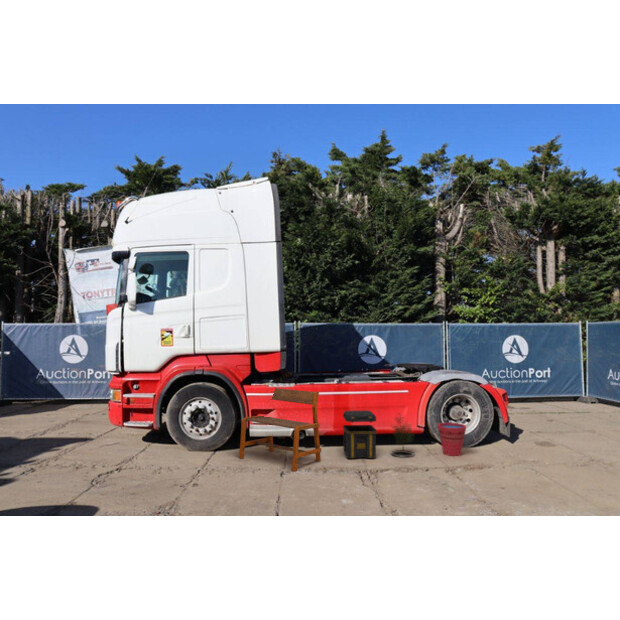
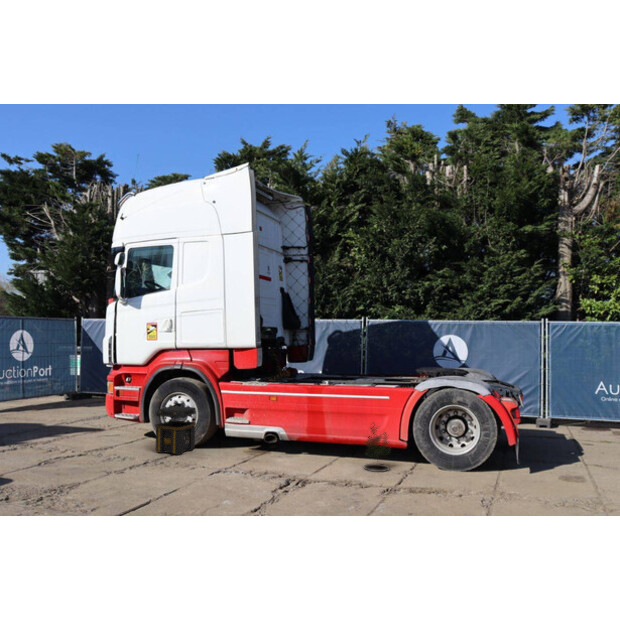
bench: present [239,388,321,472] -> none [207,385,281,474]
toolbox: present [343,410,377,459] -> present [155,406,196,455]
bucket: present [437,423,466,456] -> none [418,437,452,476]

